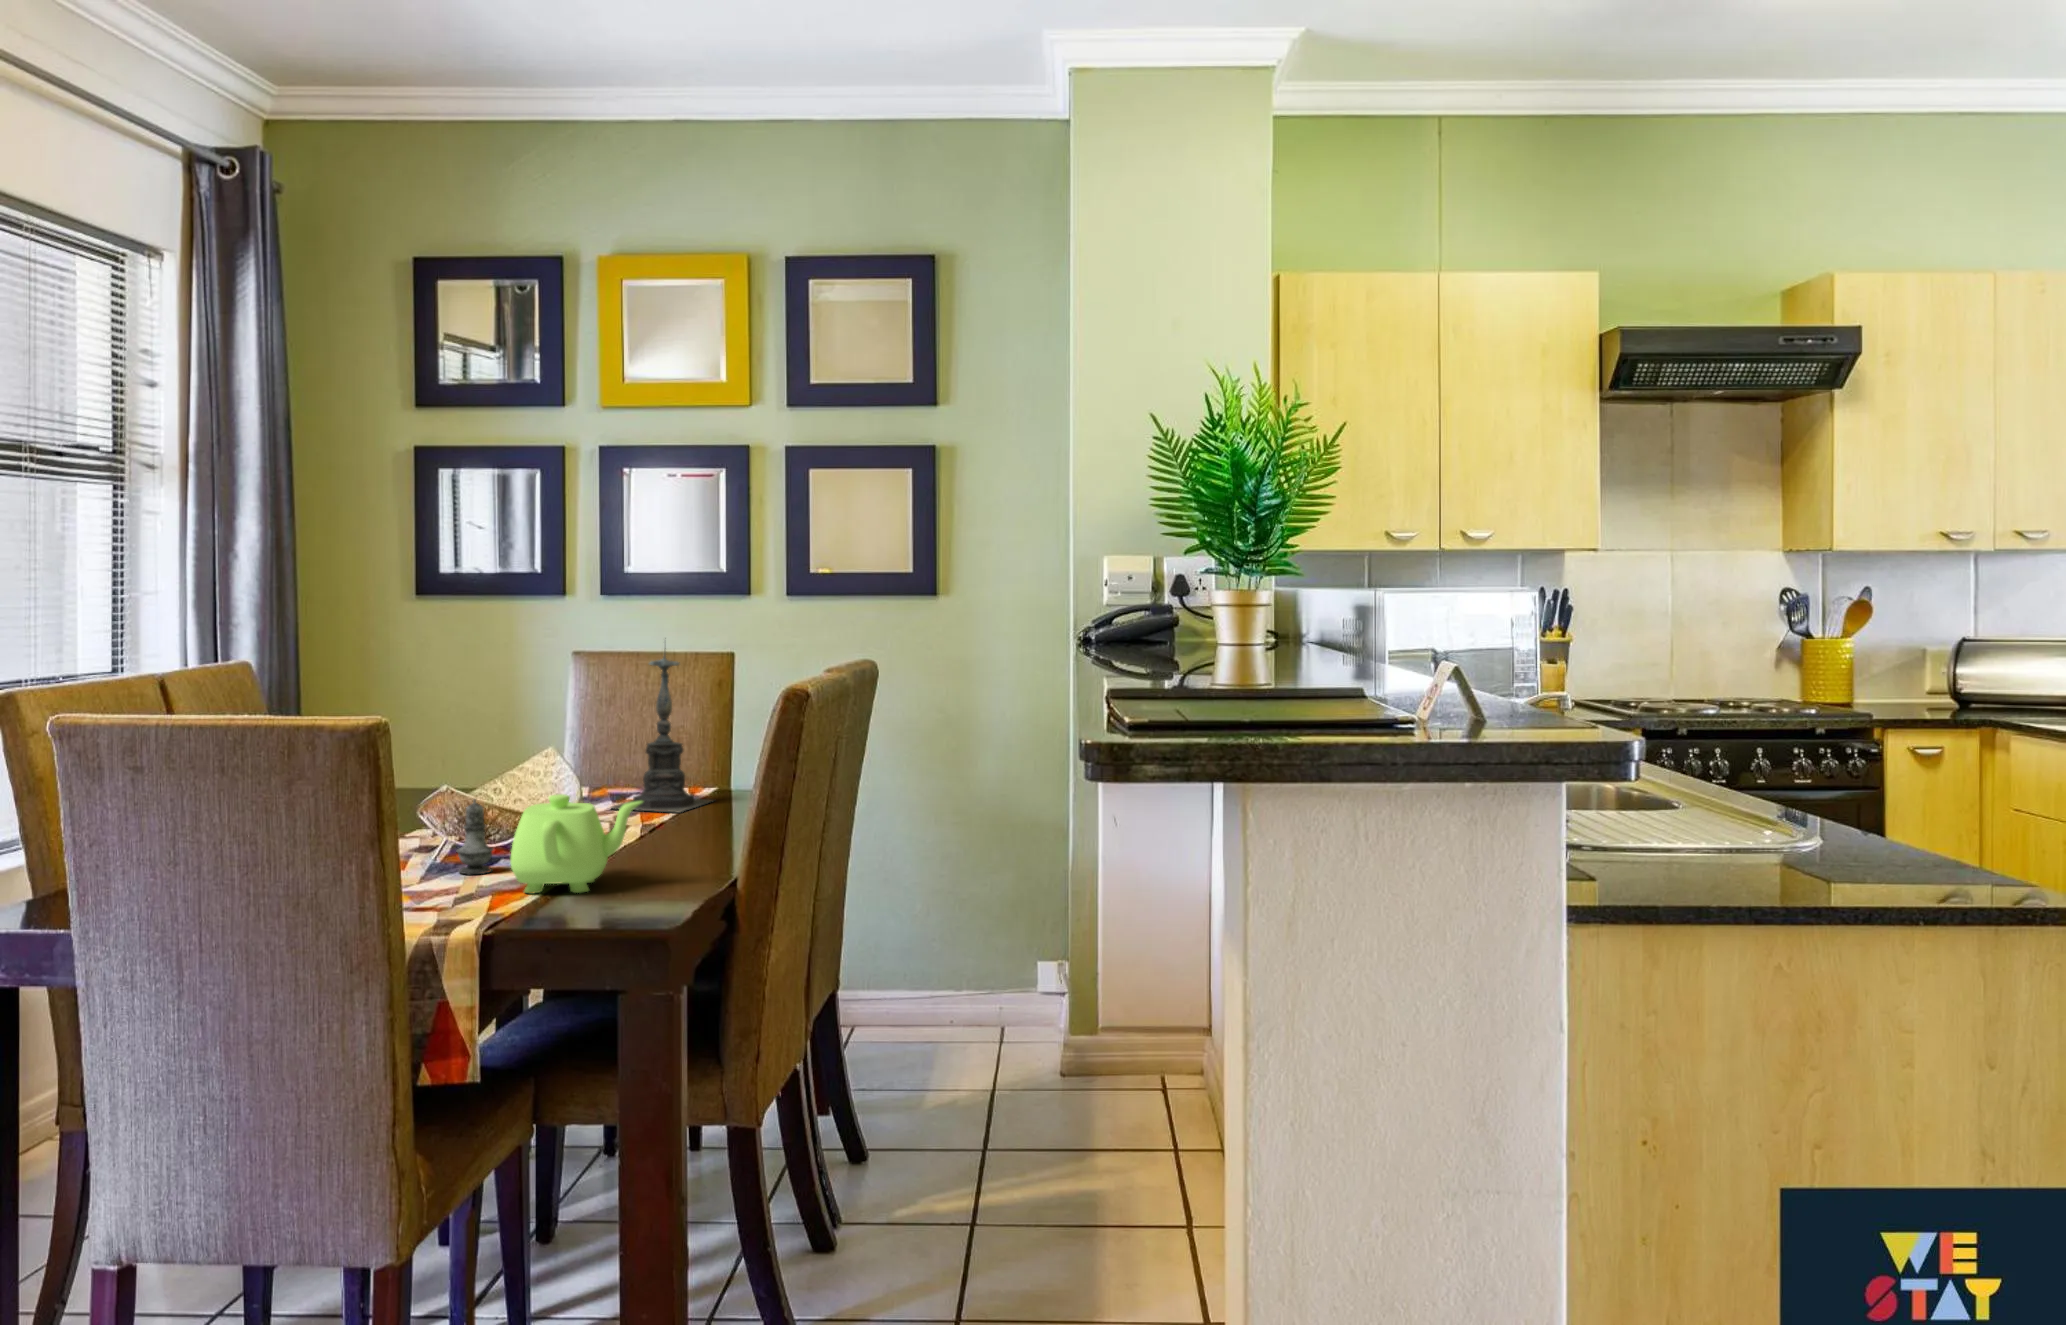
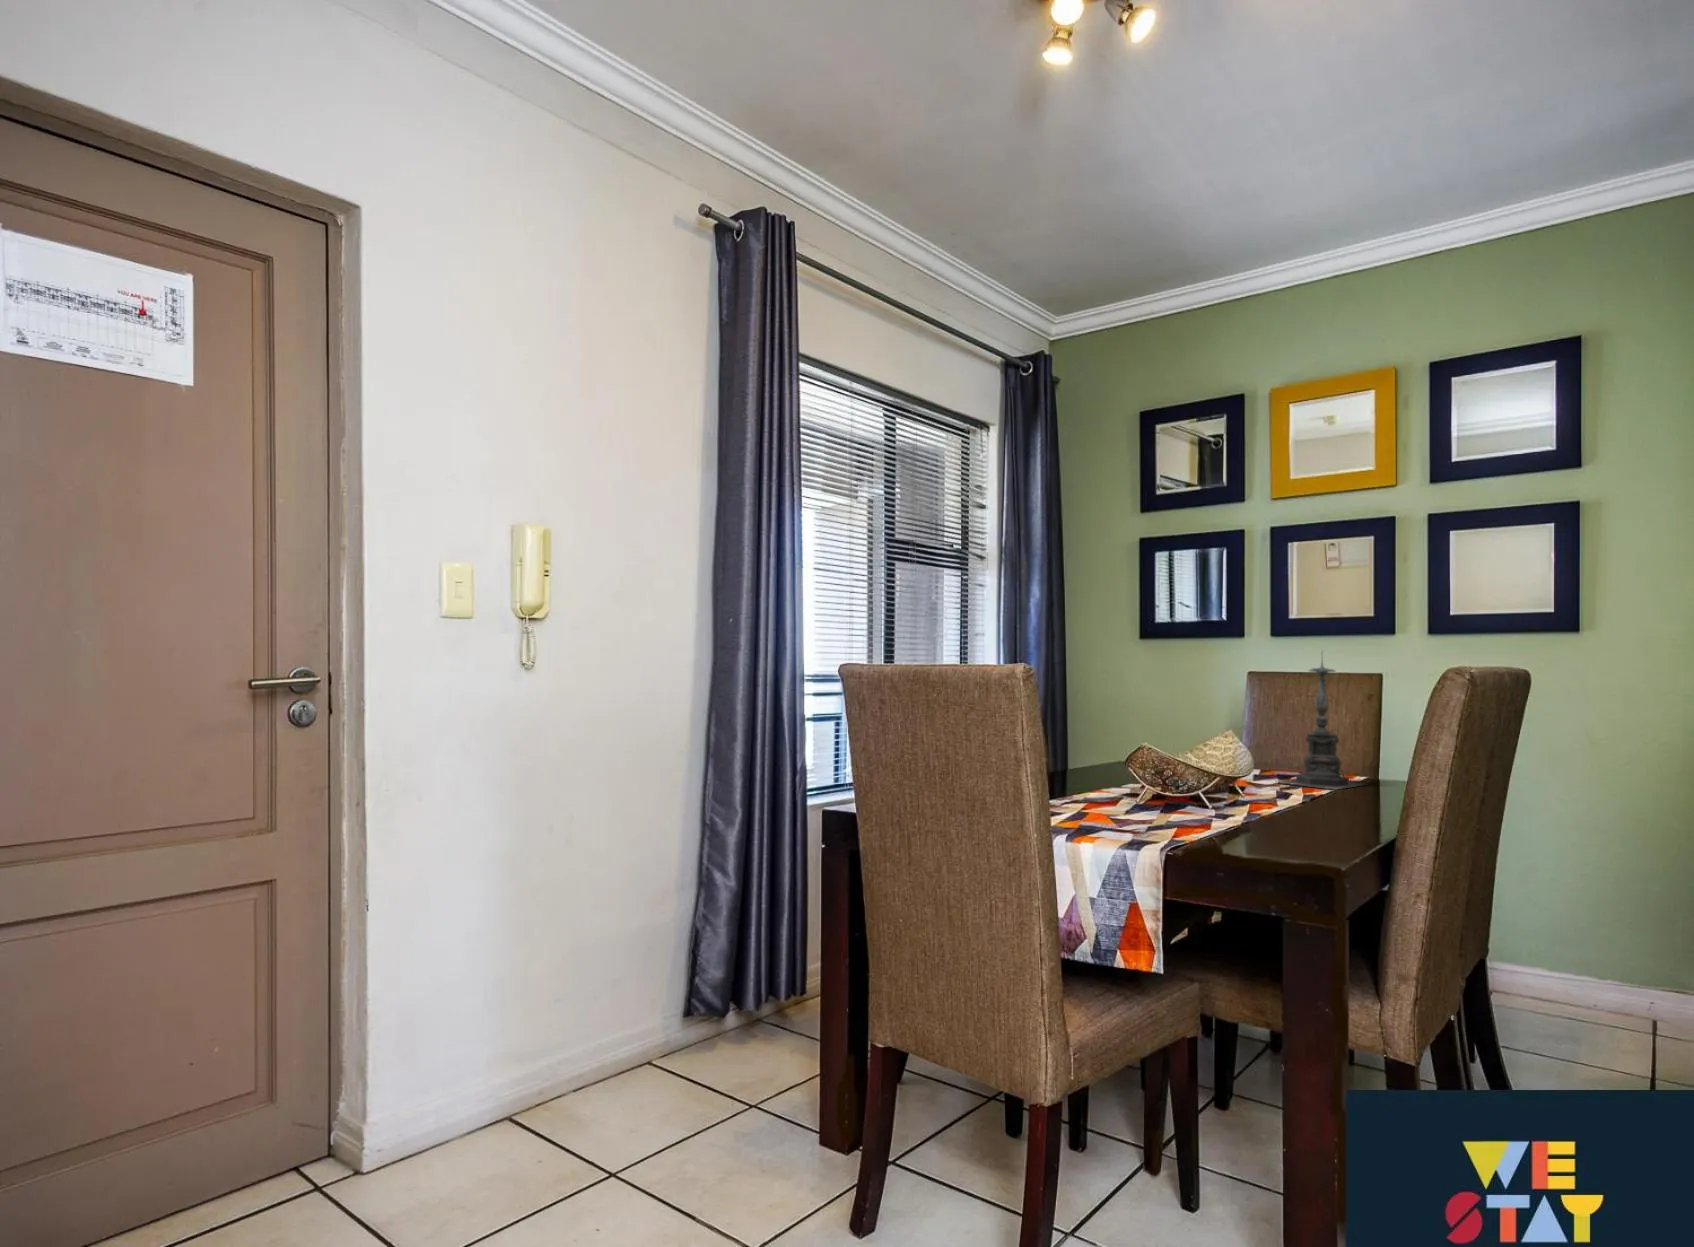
teapot: present [510,794,643,893] -> none [1193,753,1305,834]
salt shaker: present [457,799,493,874] -> none [1153,755,1182,813]

